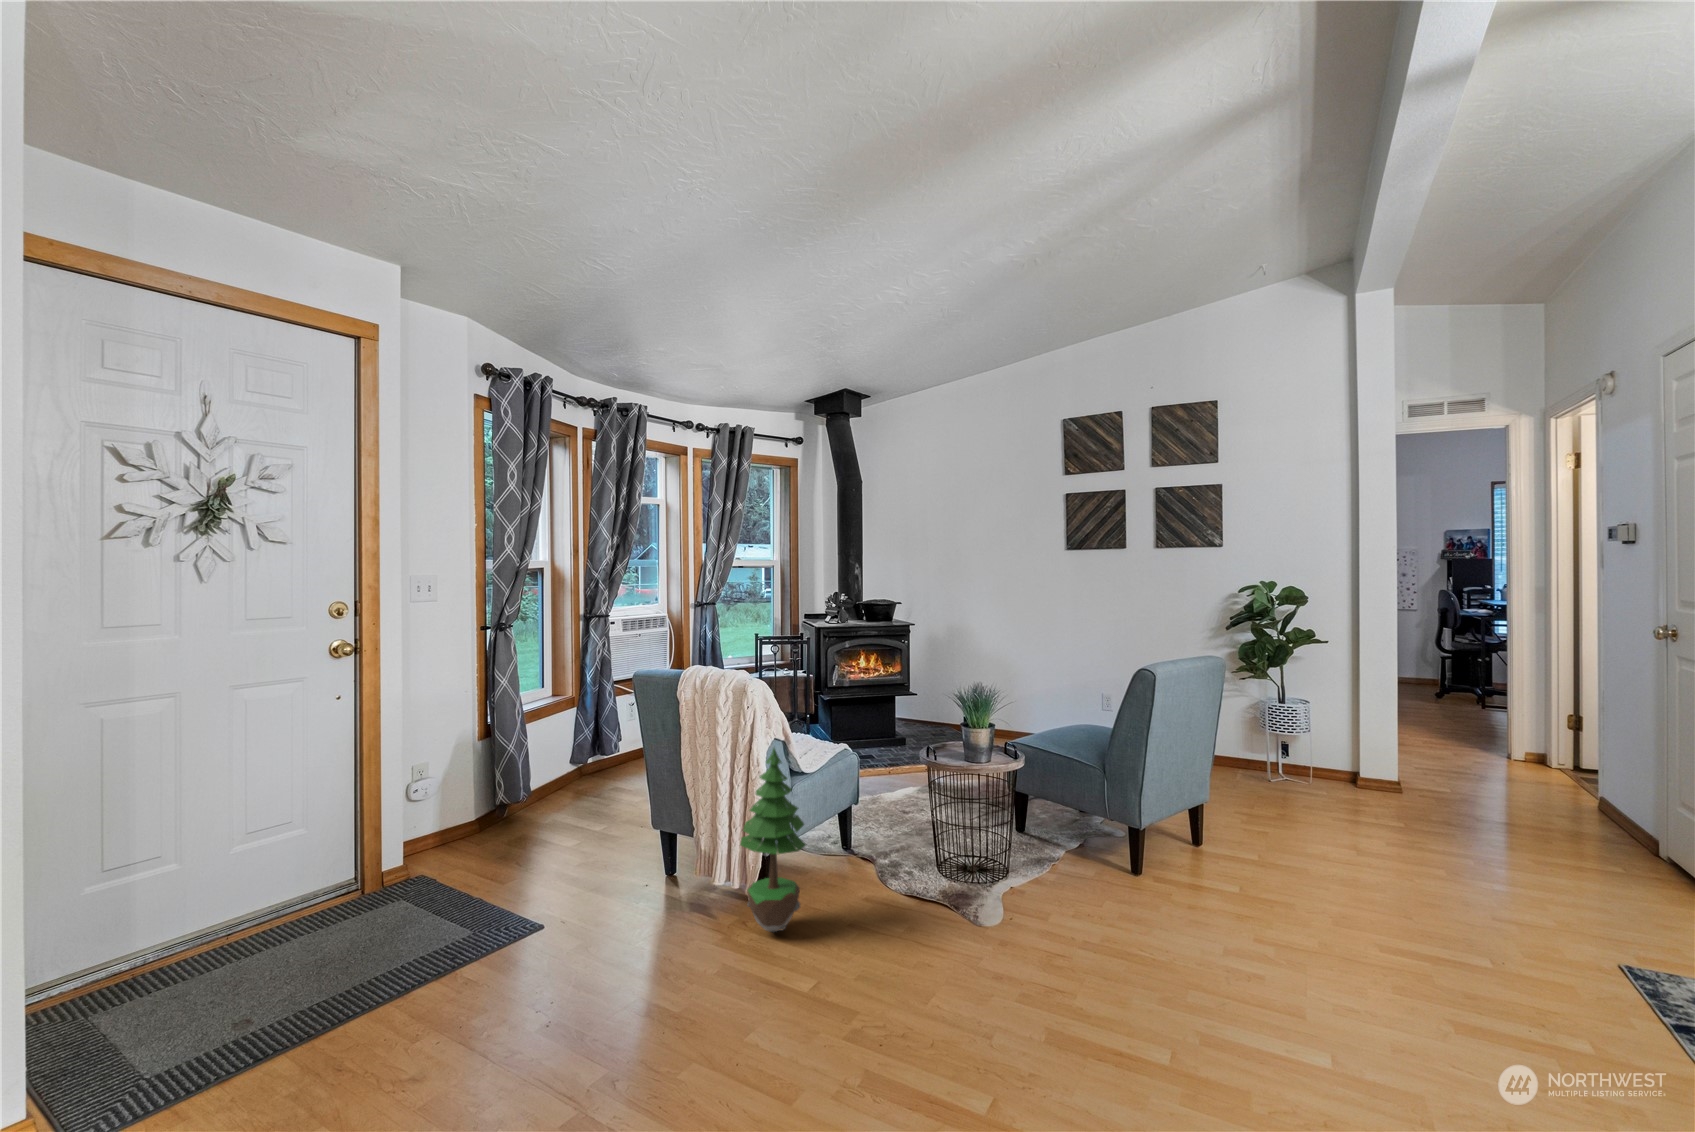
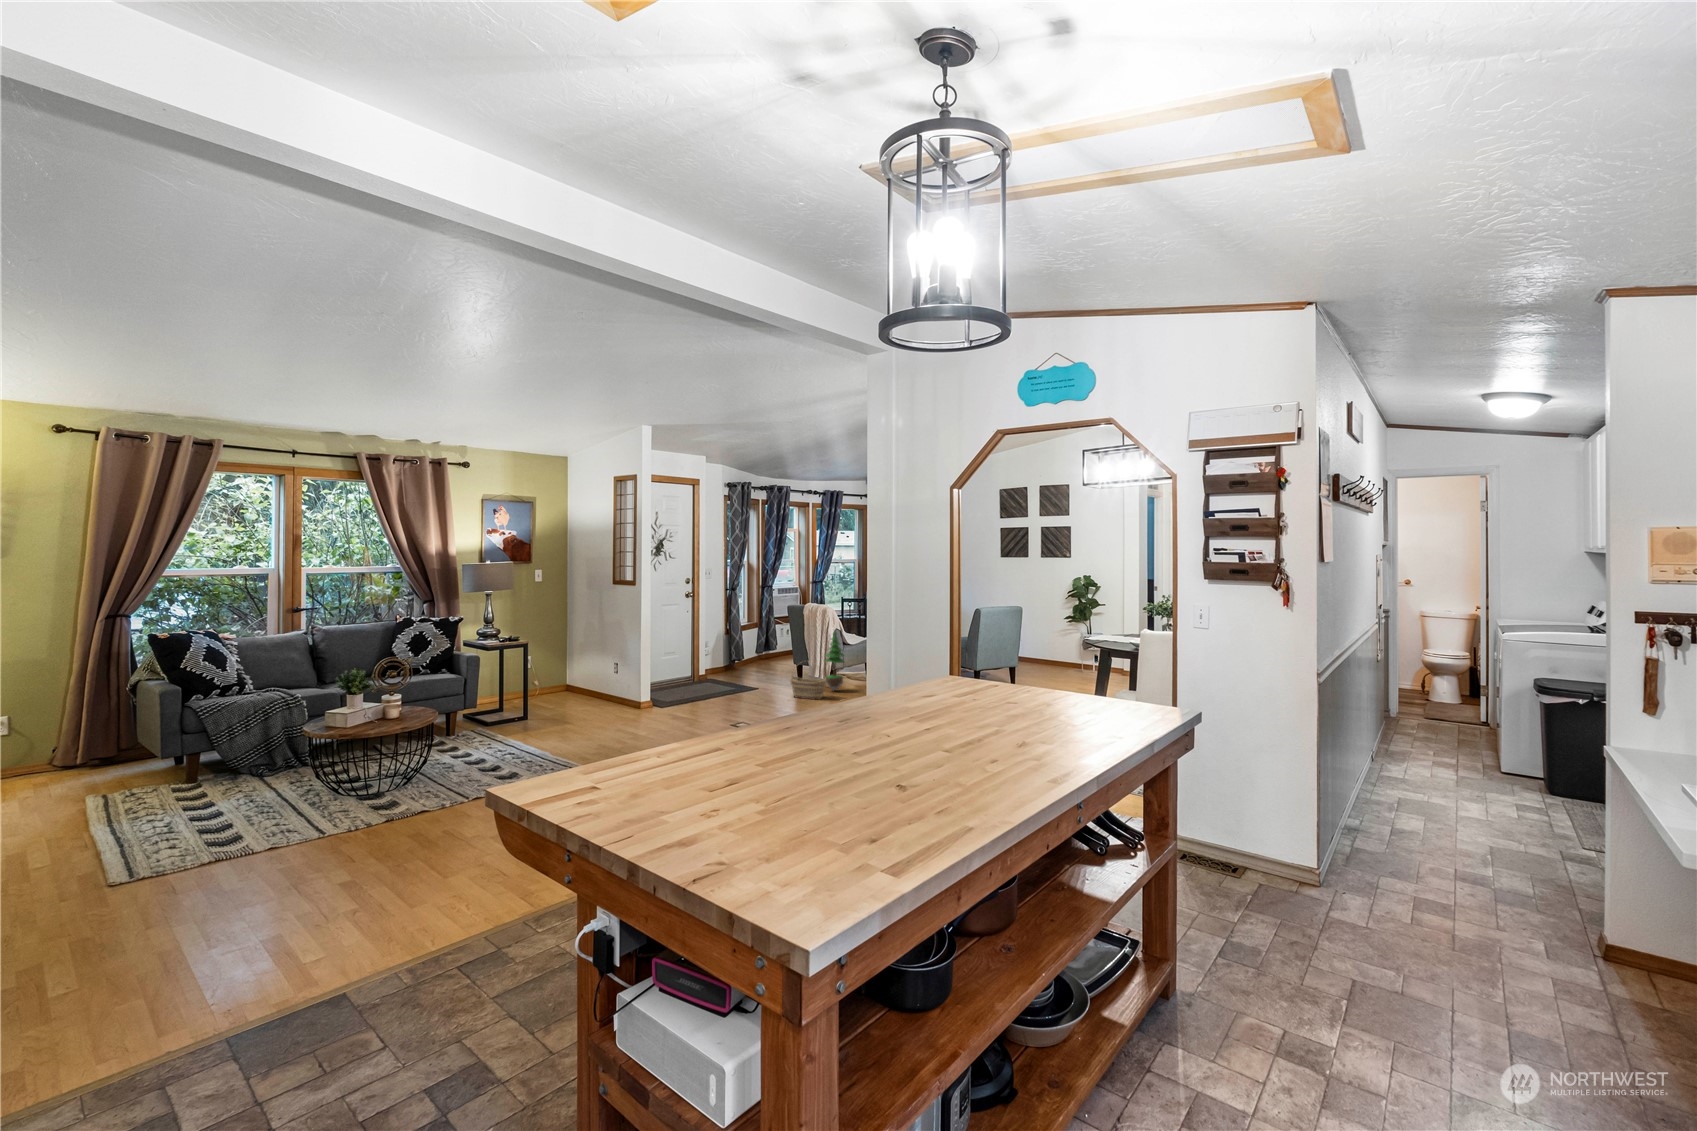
basket: none [633,872,756,1013] -> present [790,668,826,699]

